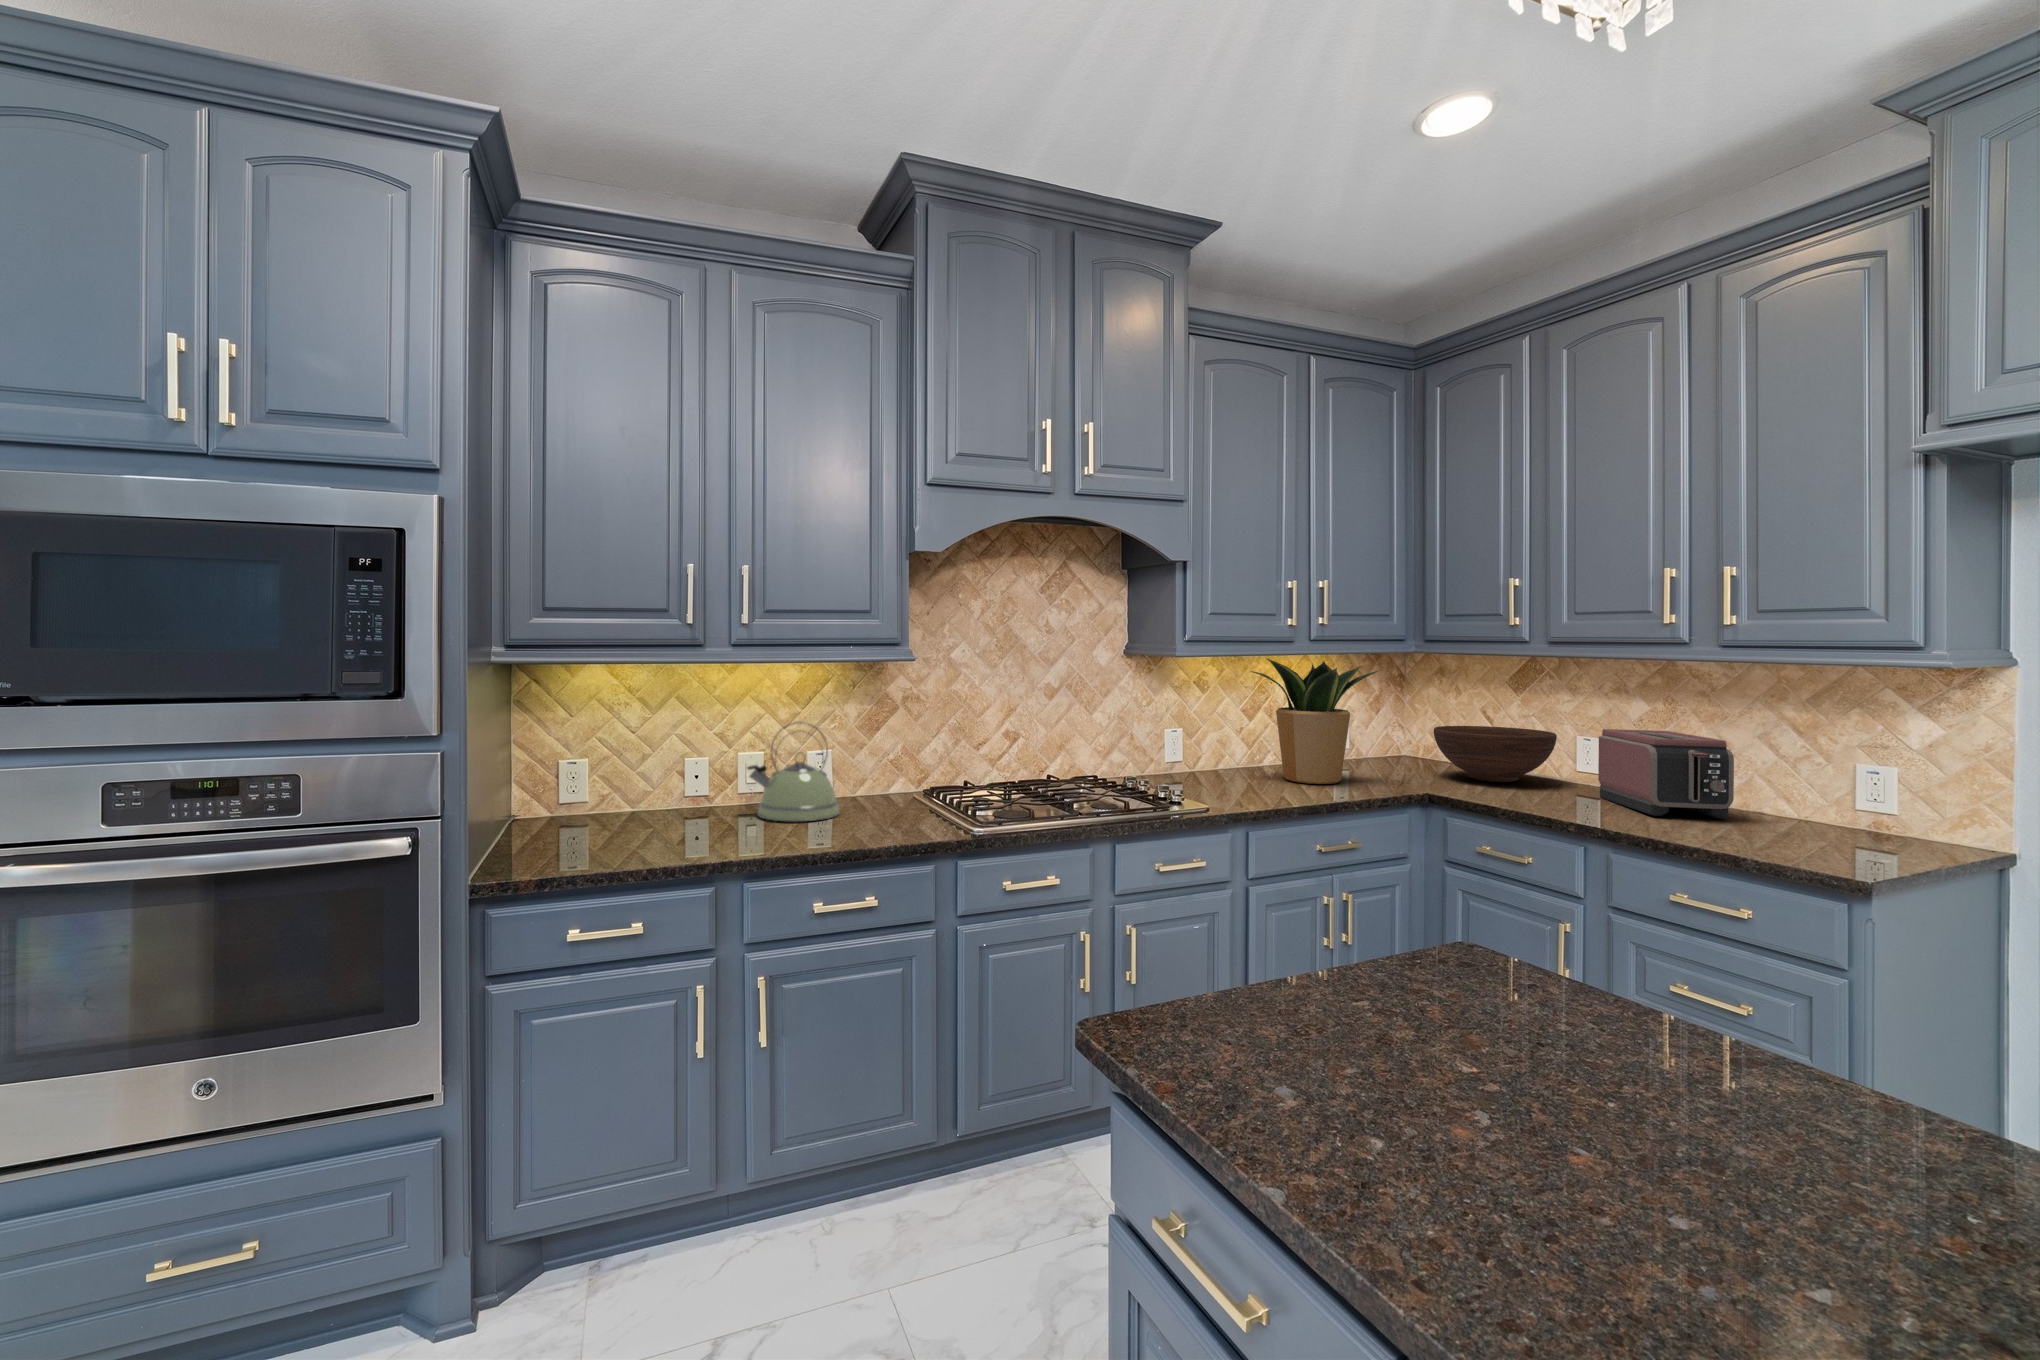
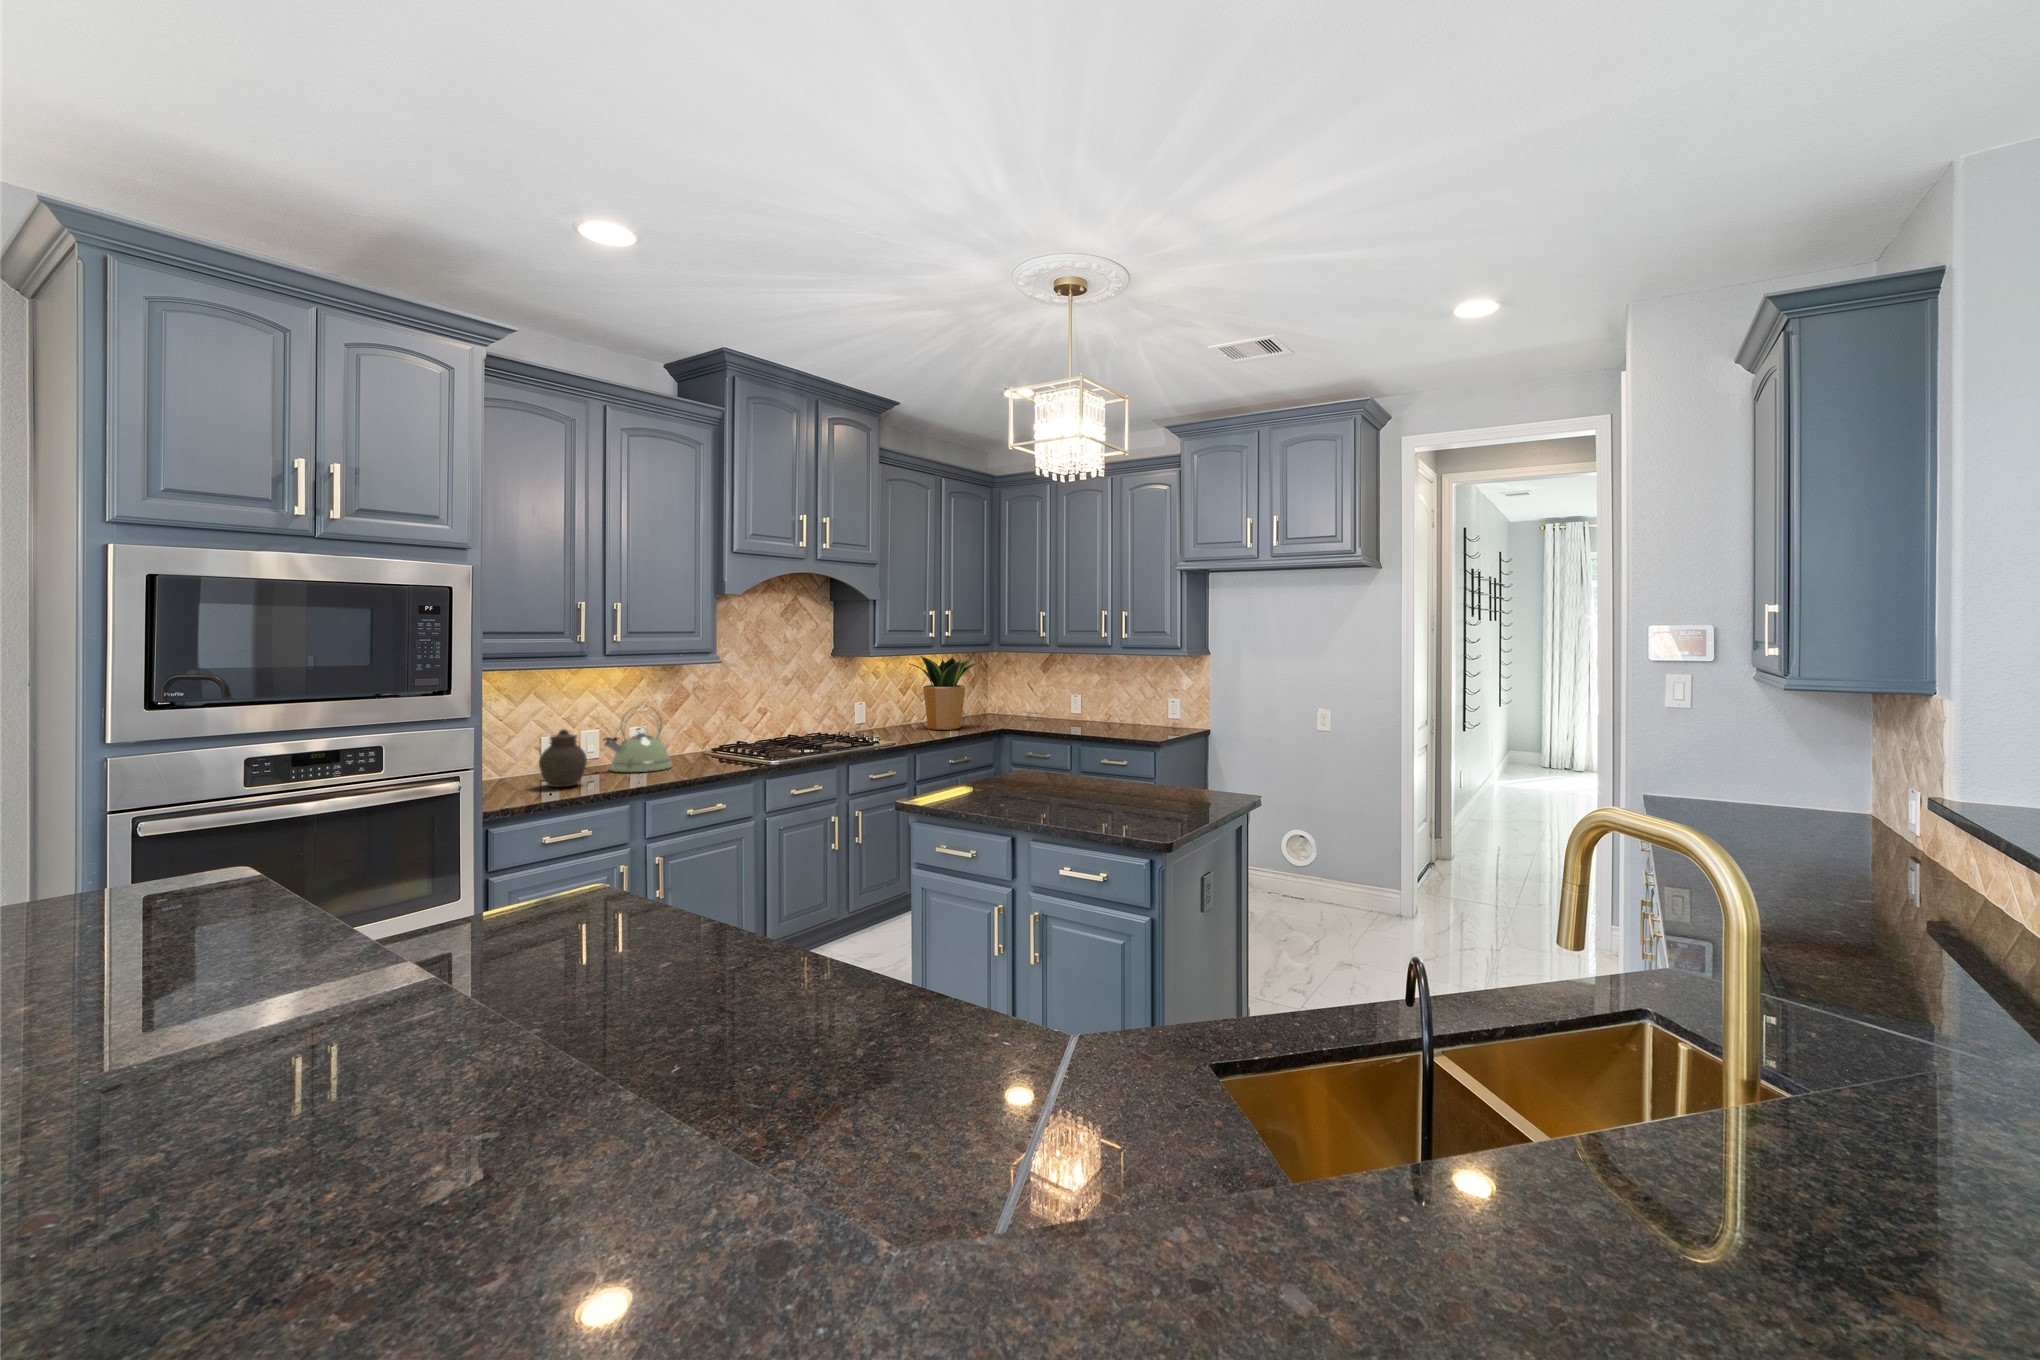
fruit bowl: present [1434,726,1557,782] -> none [1006,692,1066,722]
toaster: present [1598,729,1734,819] -> none [1085,689,1139,730]
jar: none [627,753,691,838] -> present [539,729,587,787]

